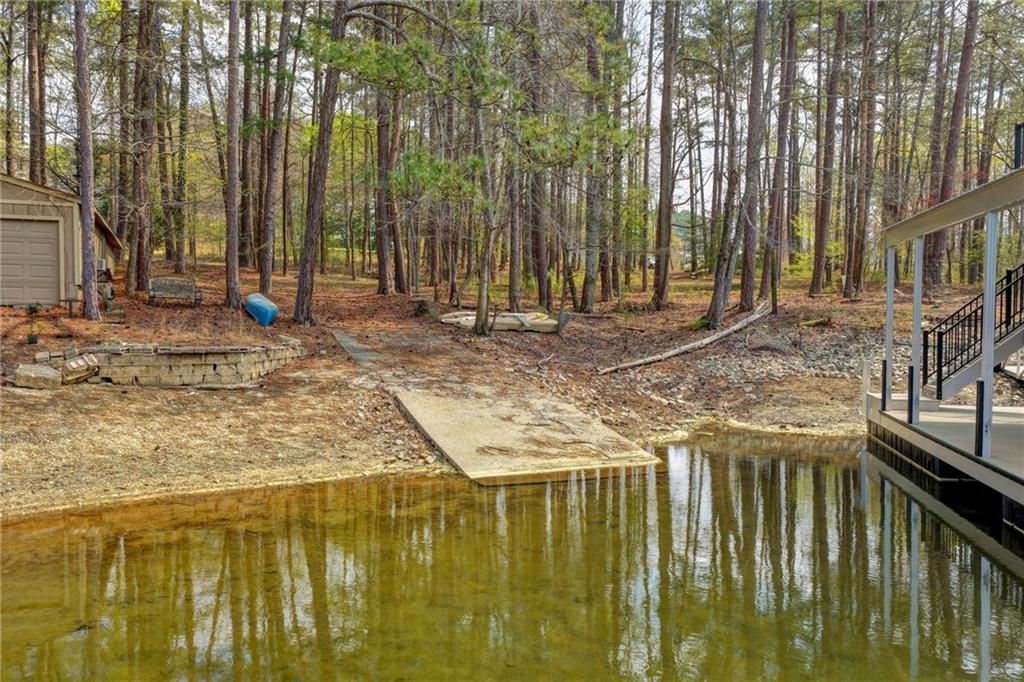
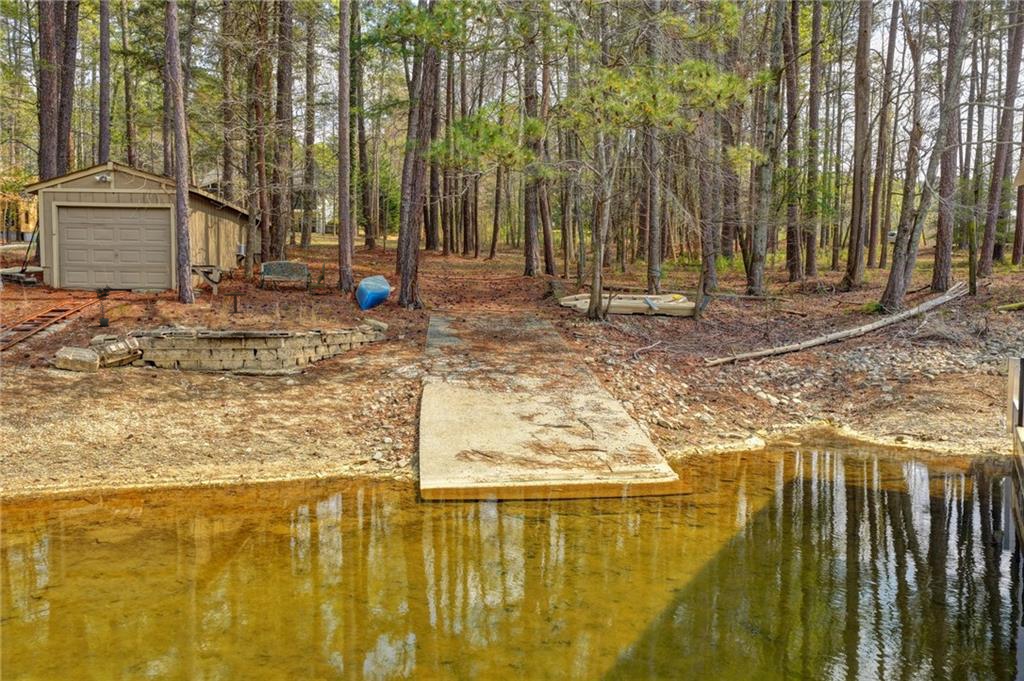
armchair: present [102,283,126,324] -> present [309,260,325,295]
side table: present [59,297,82,319] -> present [224,291,247,314]

